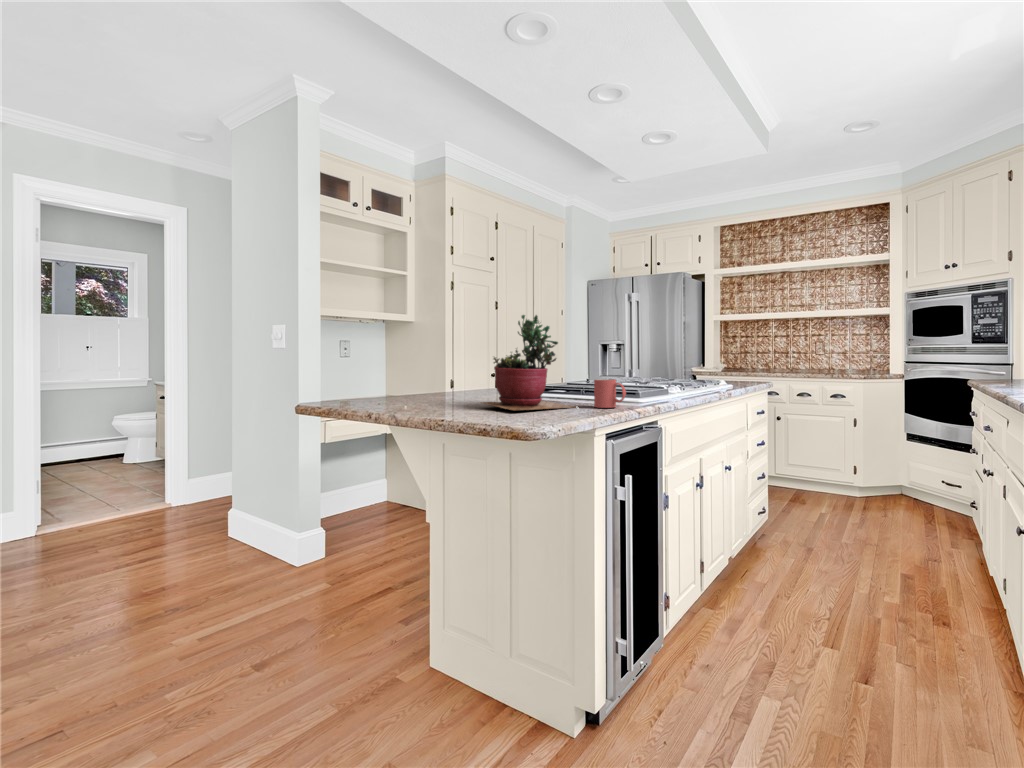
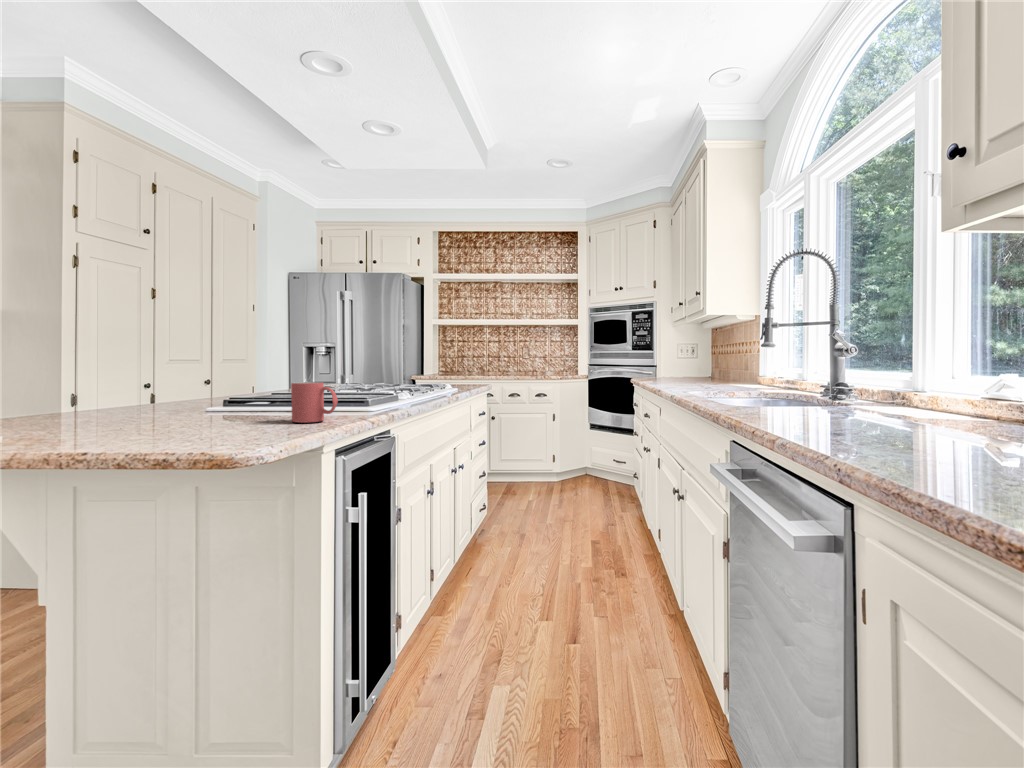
succulent plant: present [480,315,573,410] -> none [79,276,267,435]

